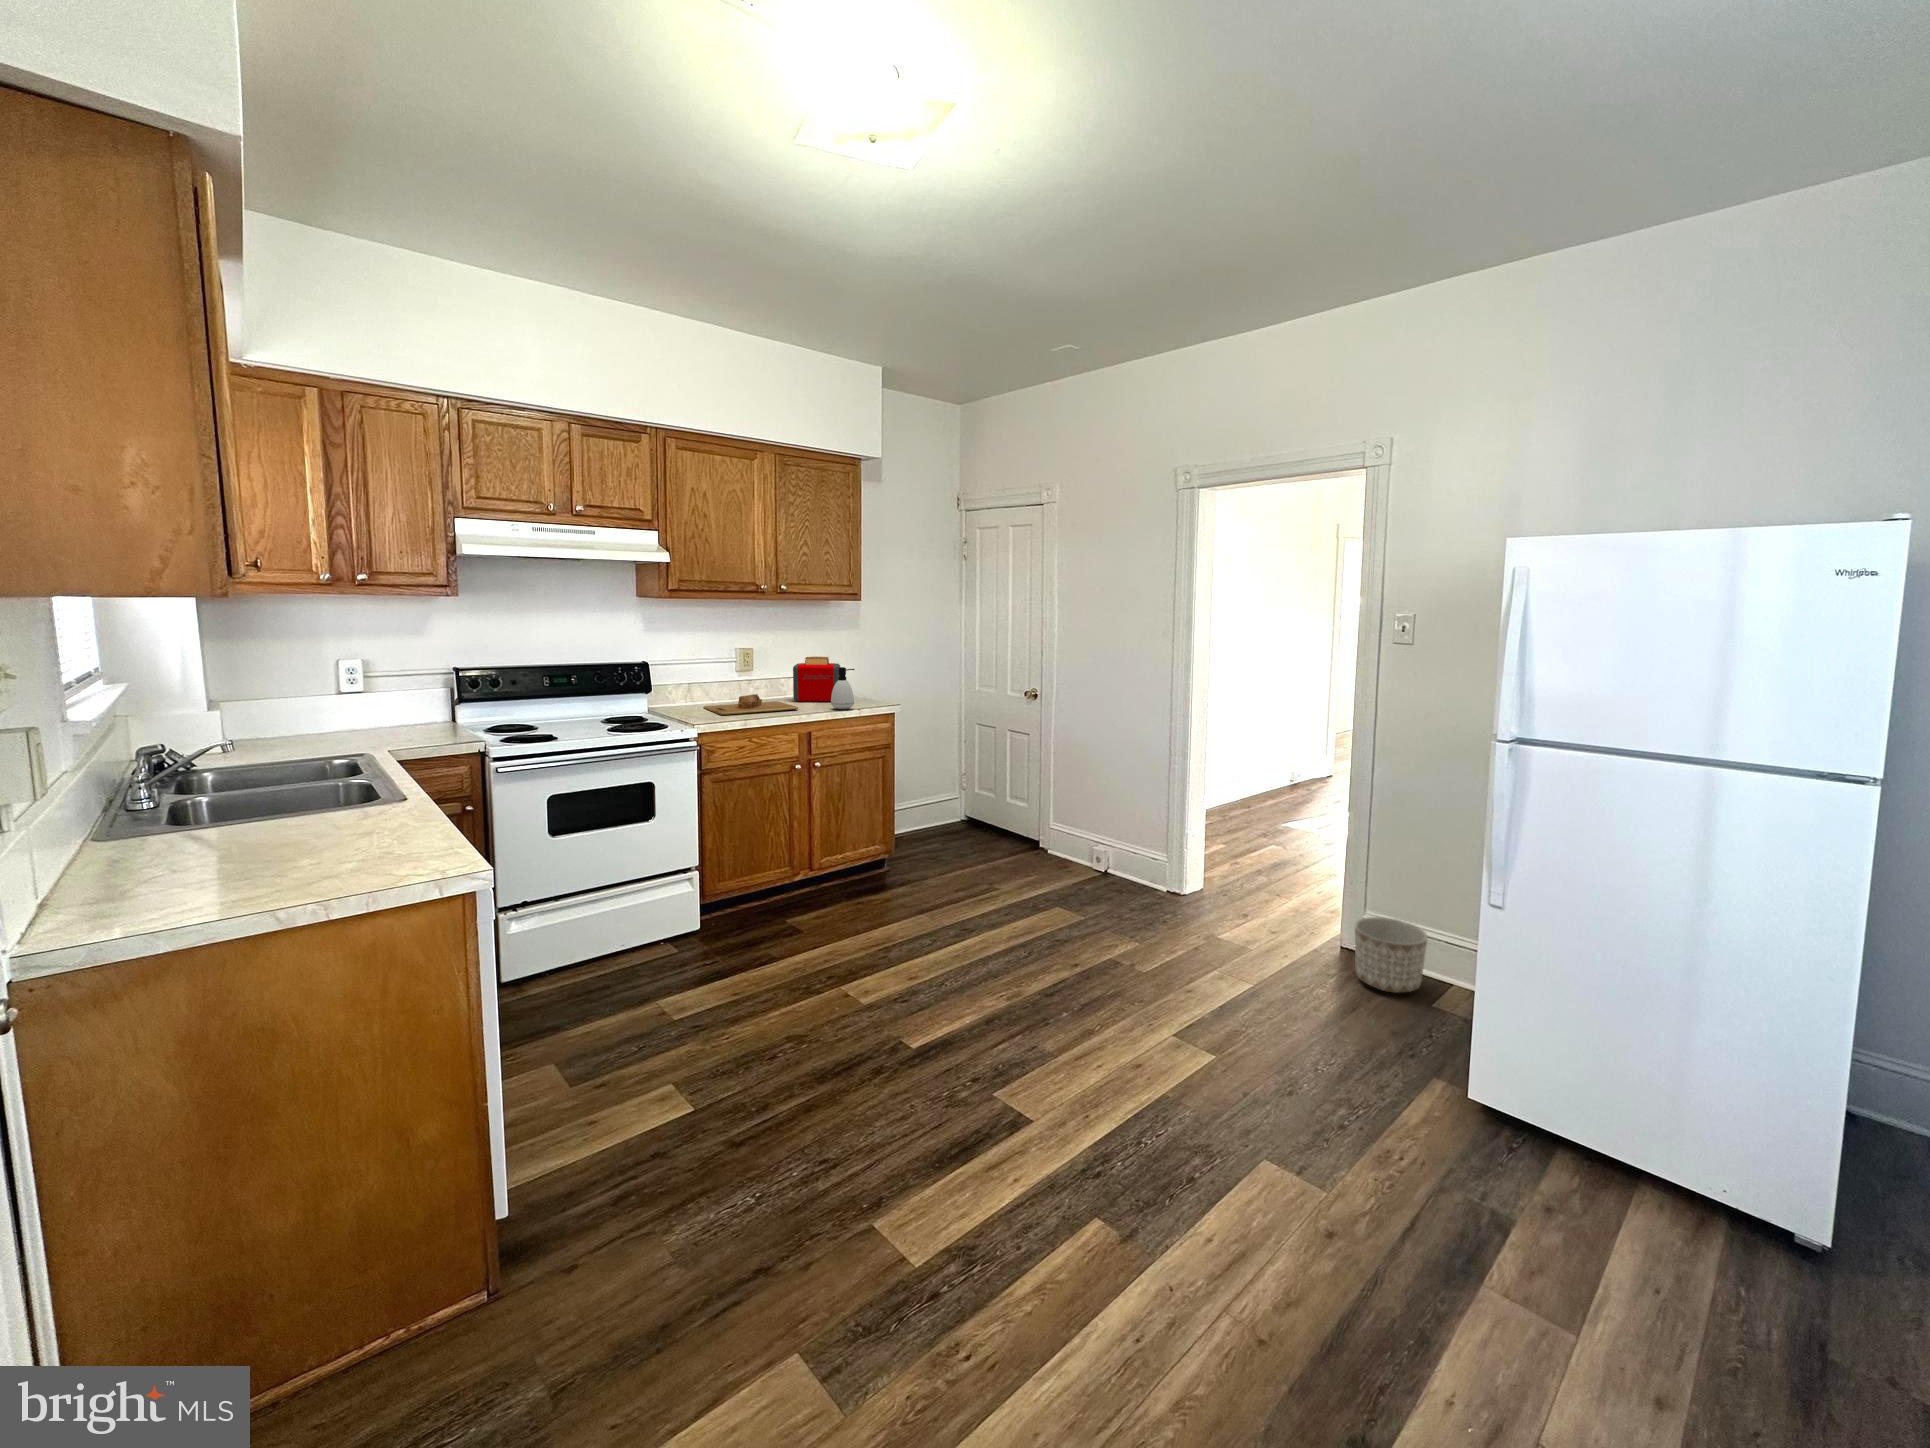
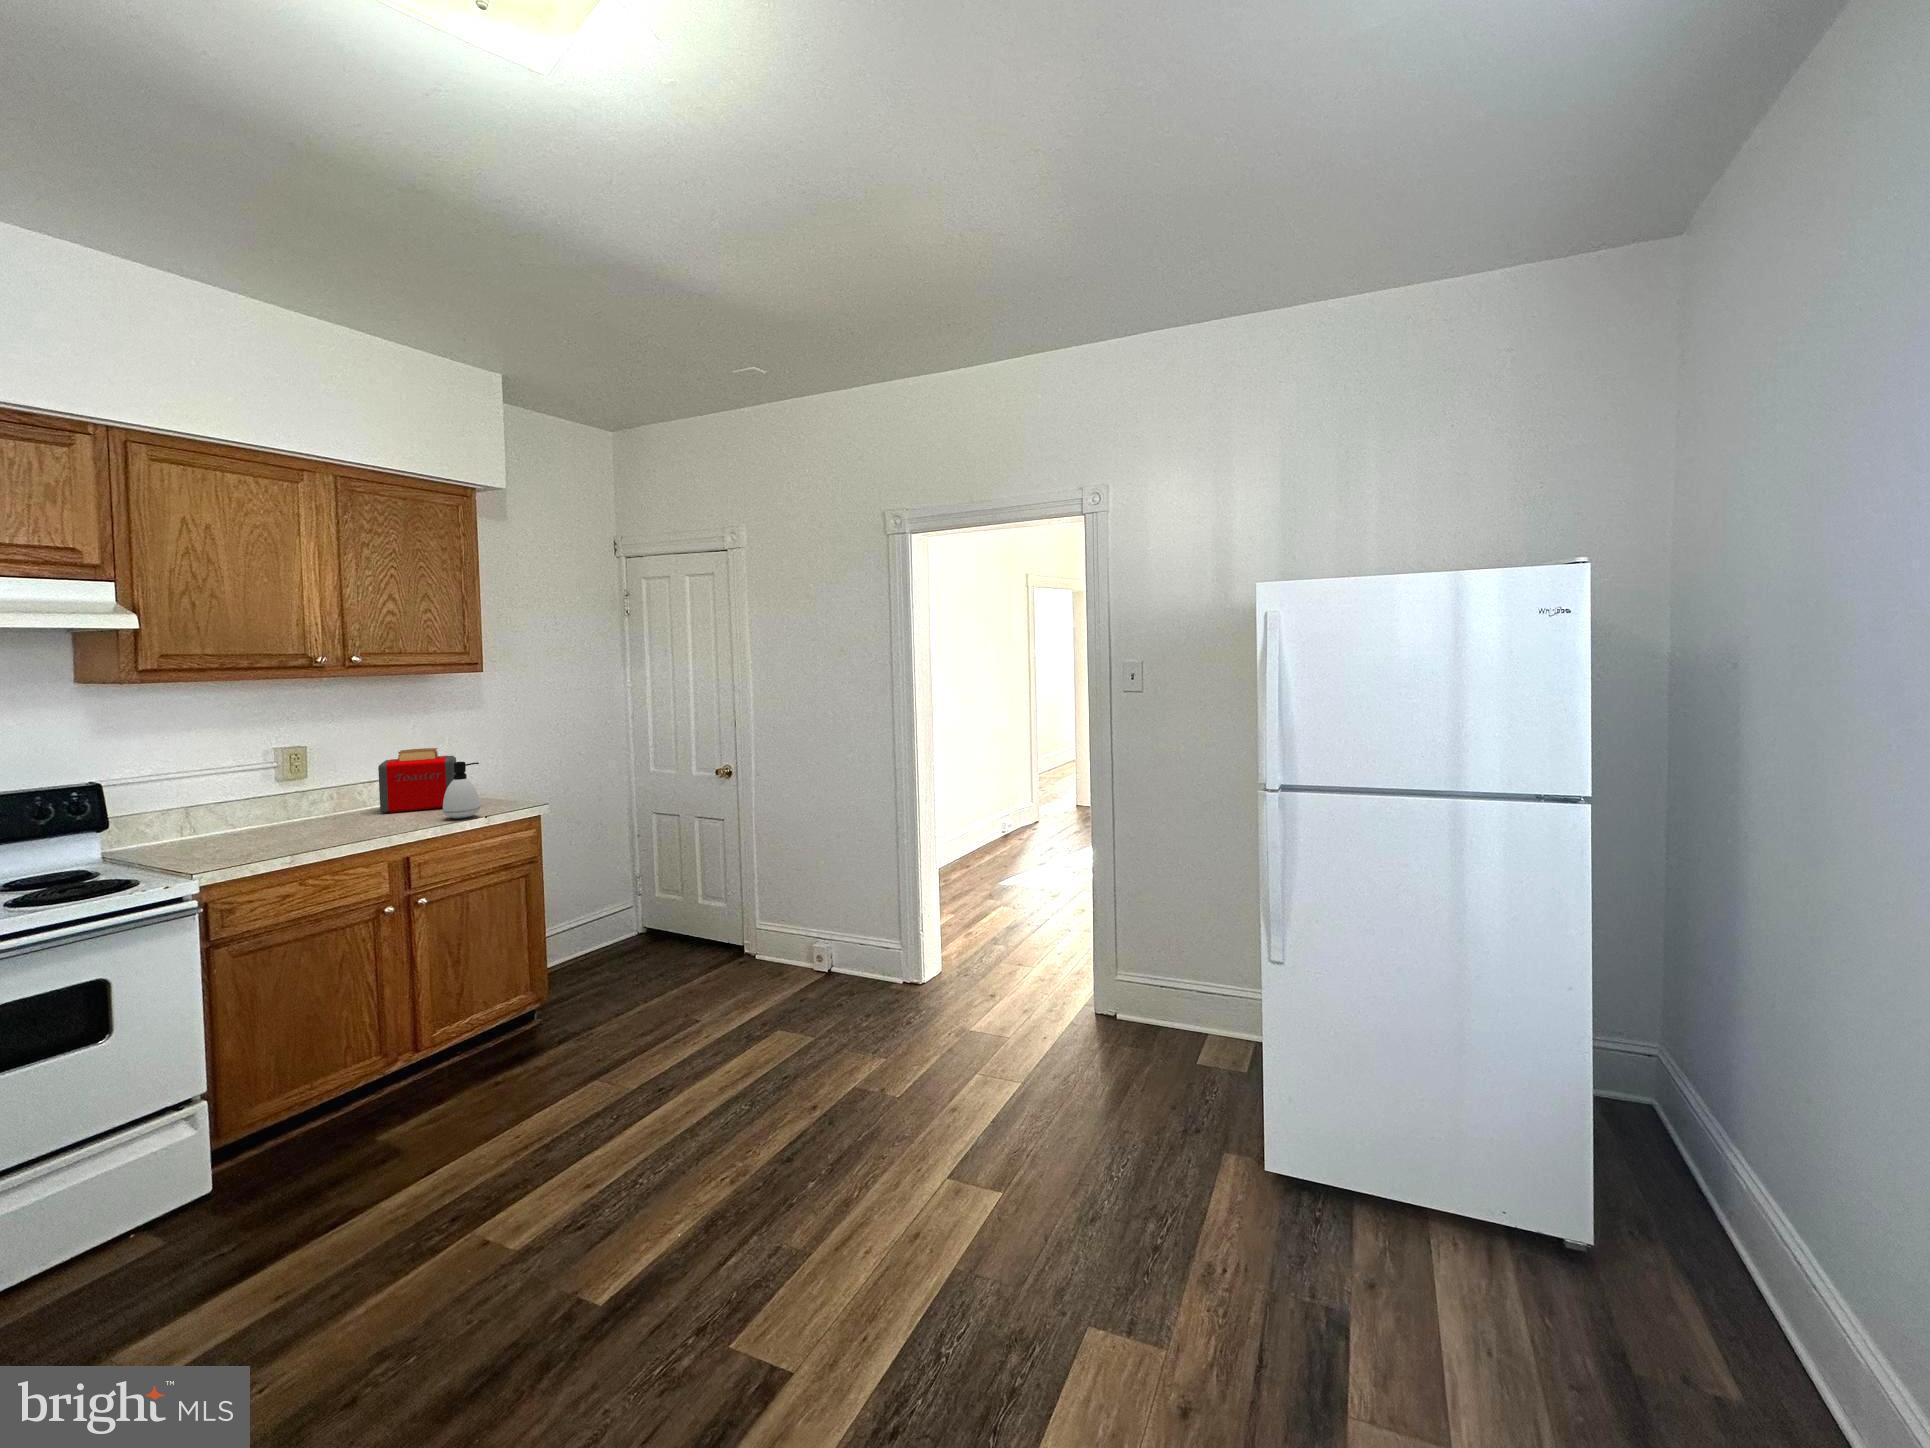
cutting board: present [703,694,798,715] -> none [215,810,388,849]
planter: present [1355,917,1428,993] -> none [1112,976,1181,1057]

